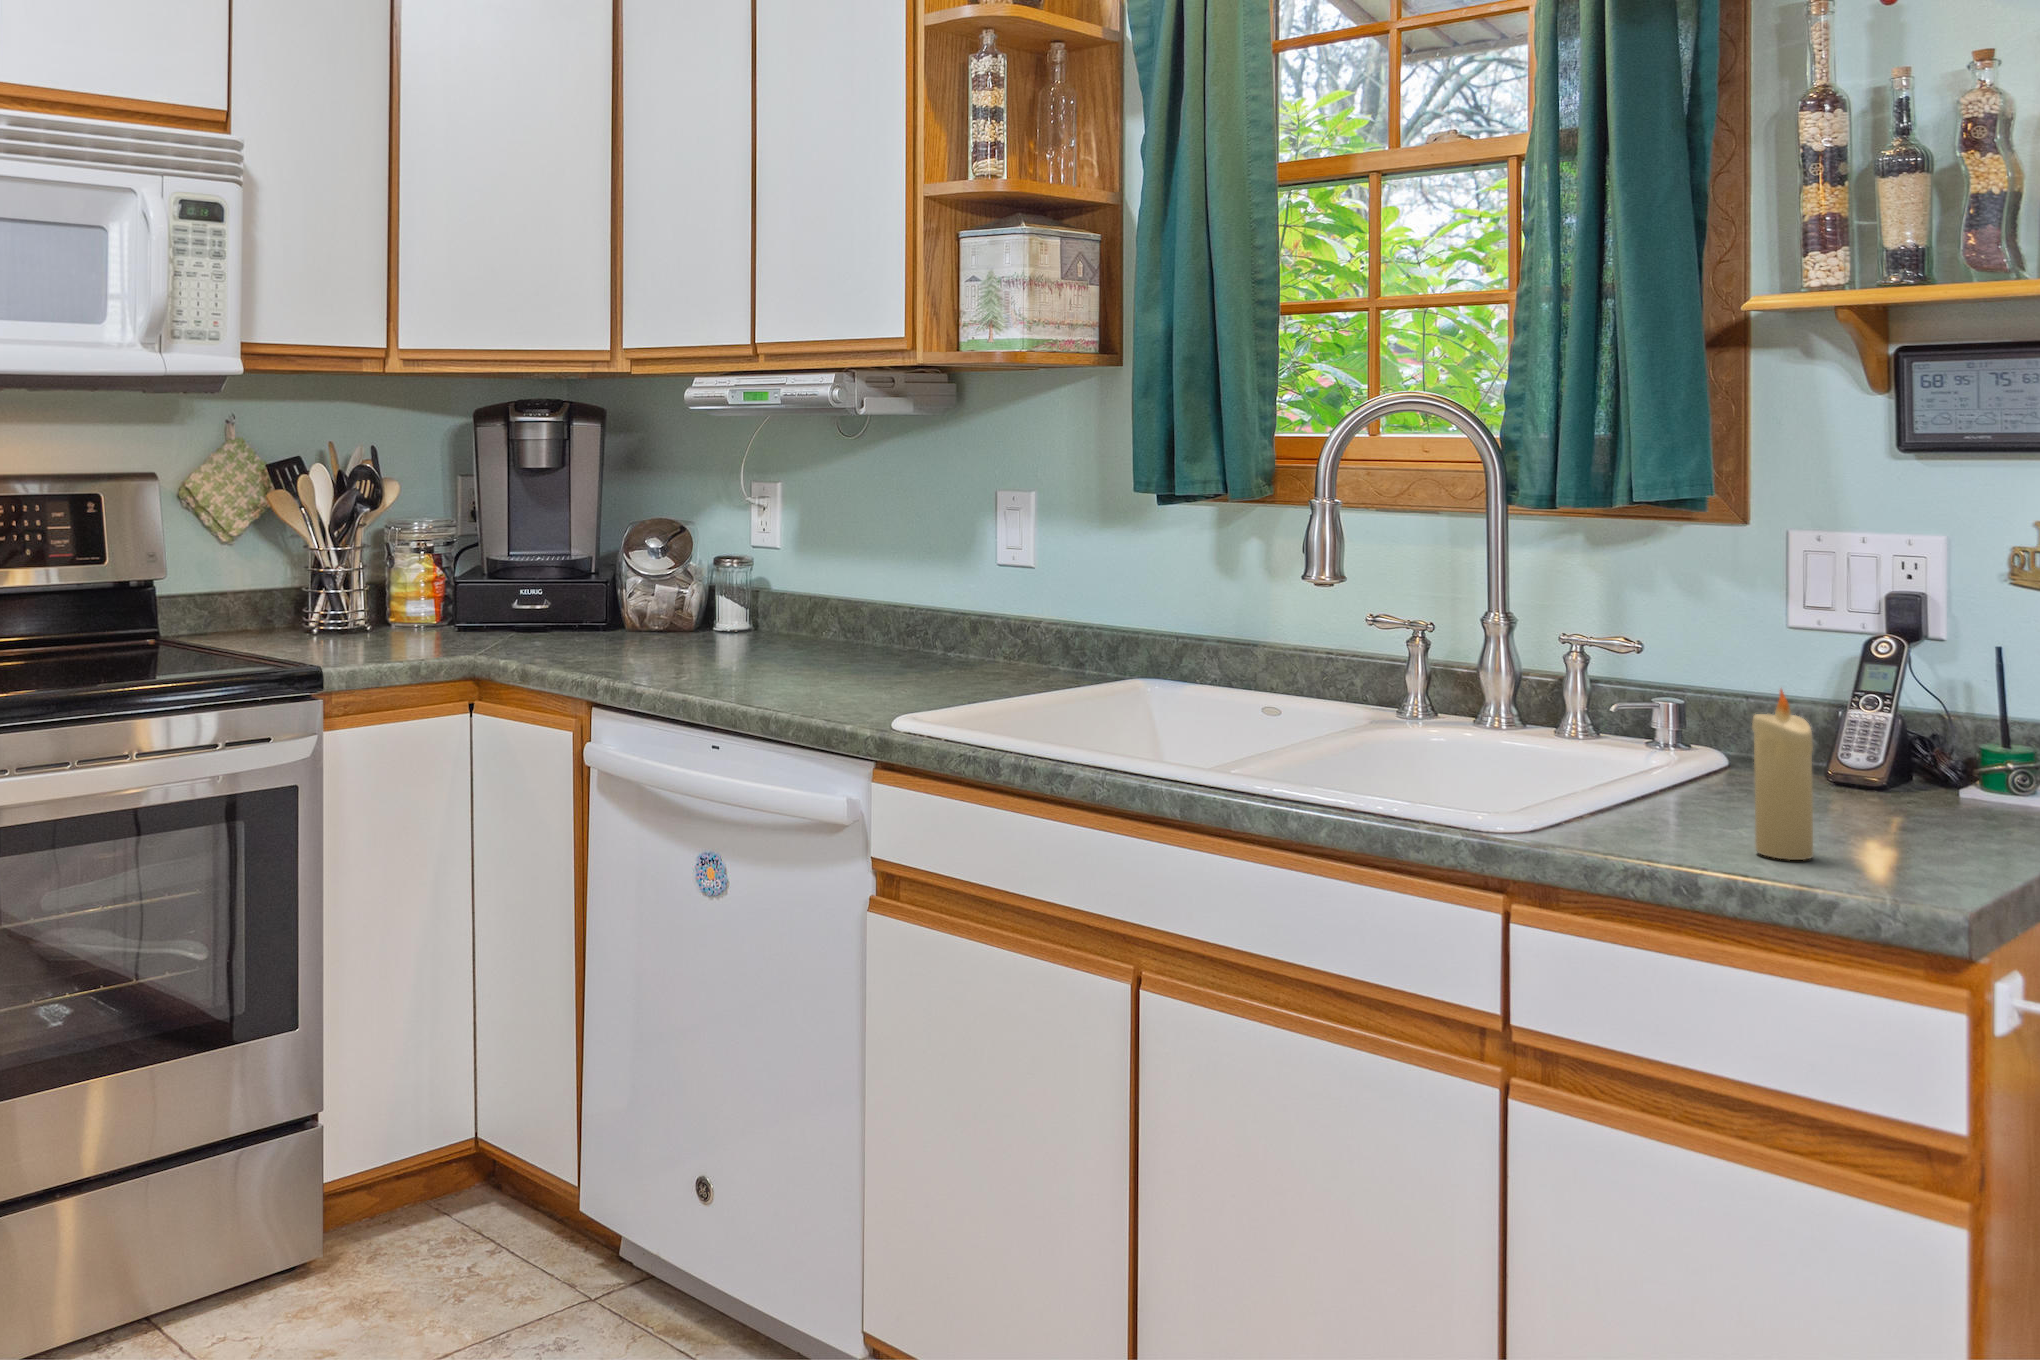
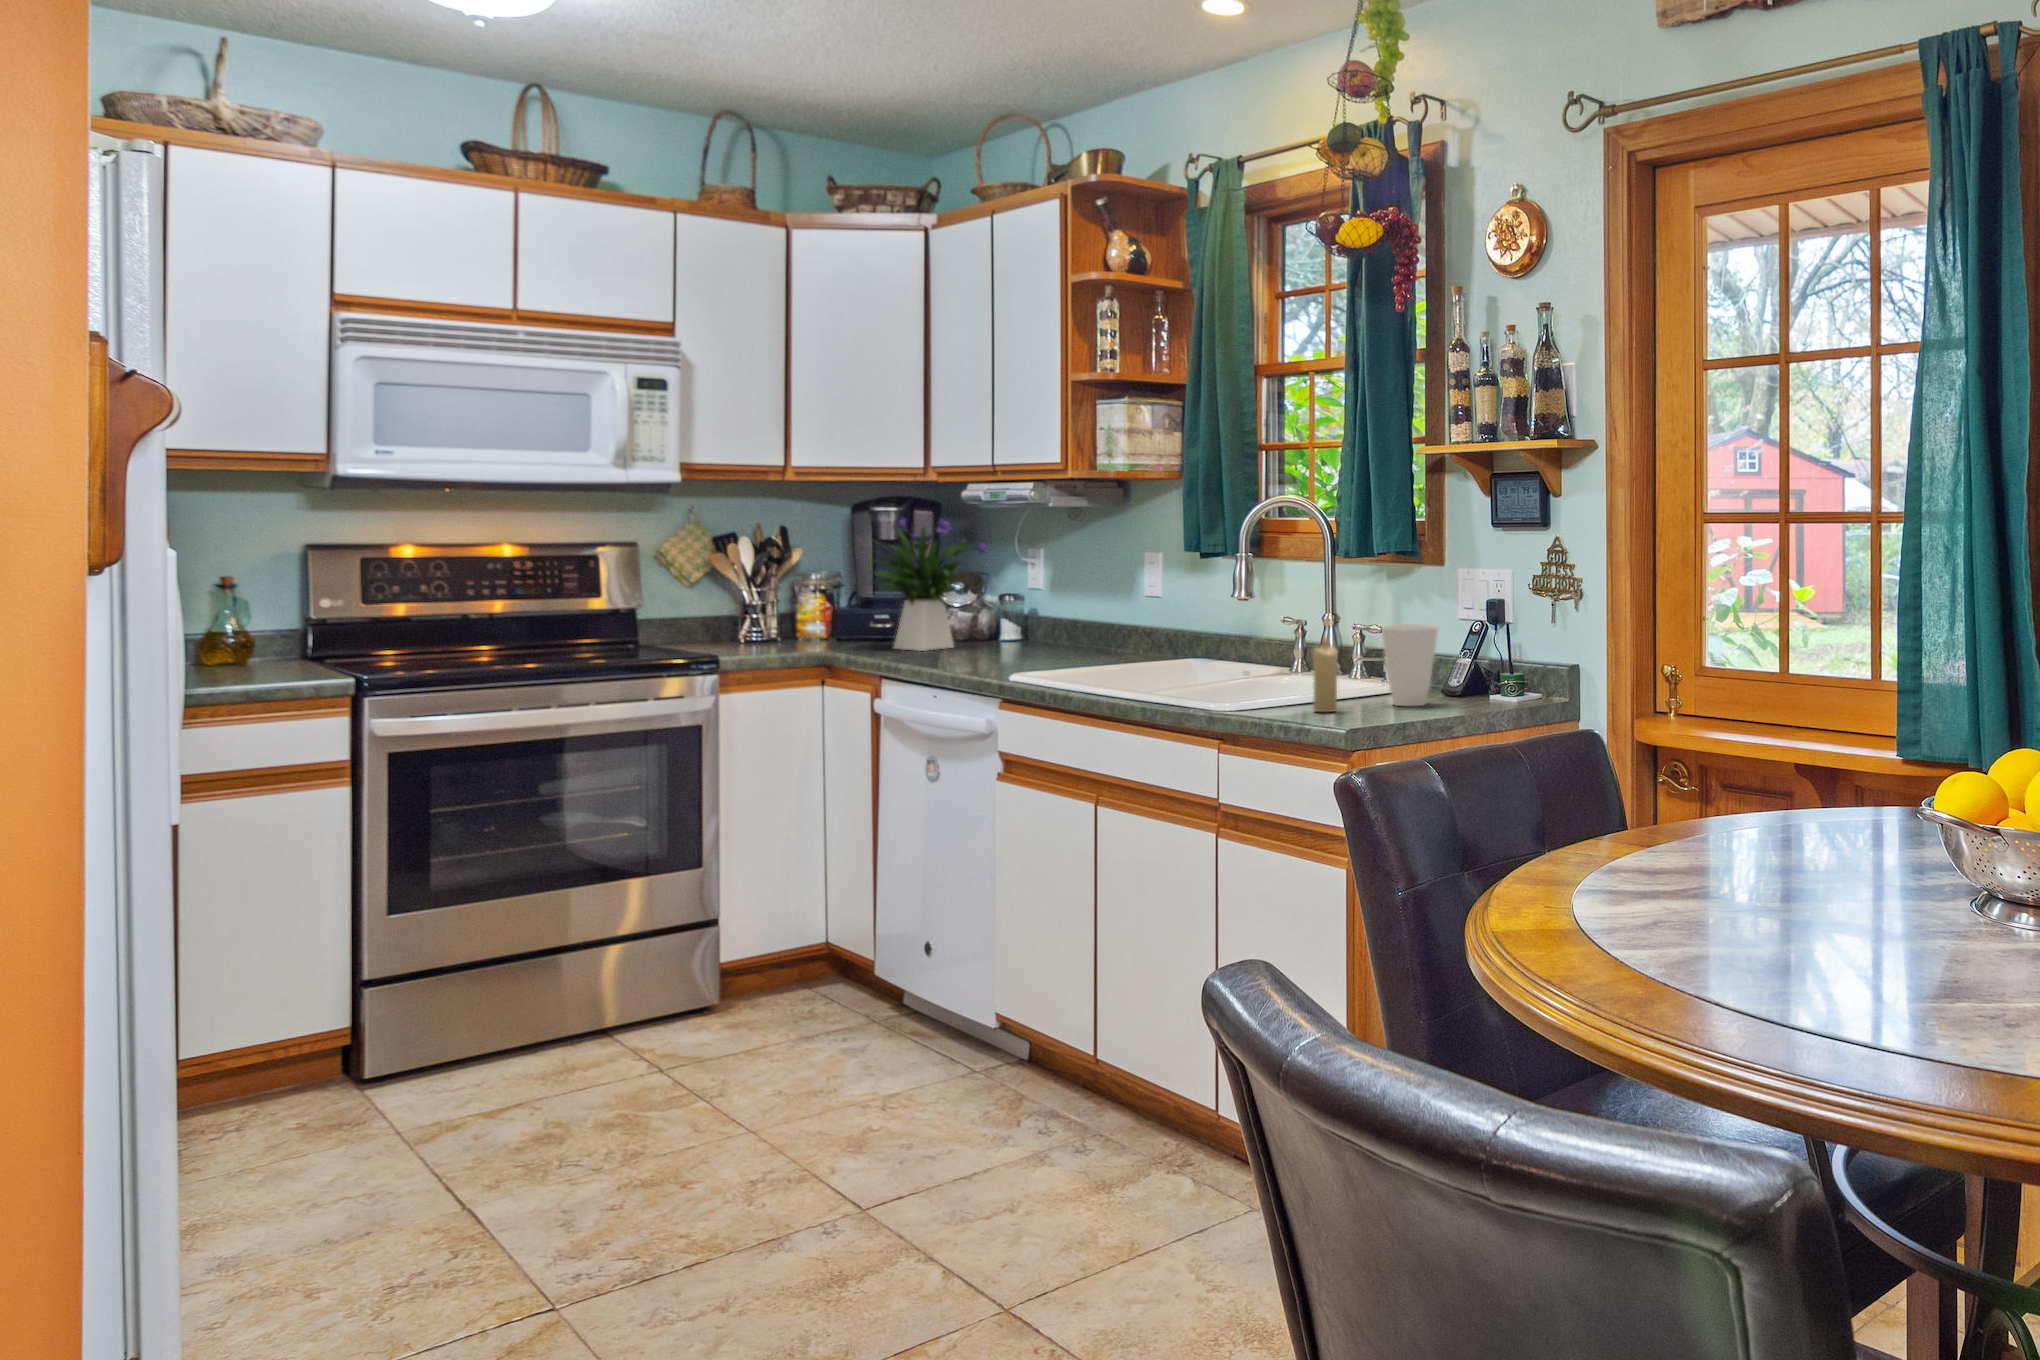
flower arrangement: none [495,417,727,654] -> present [848,518,986,651]
cup: none [1829,655,1973,838] -> present [1382,624,1438,706]

